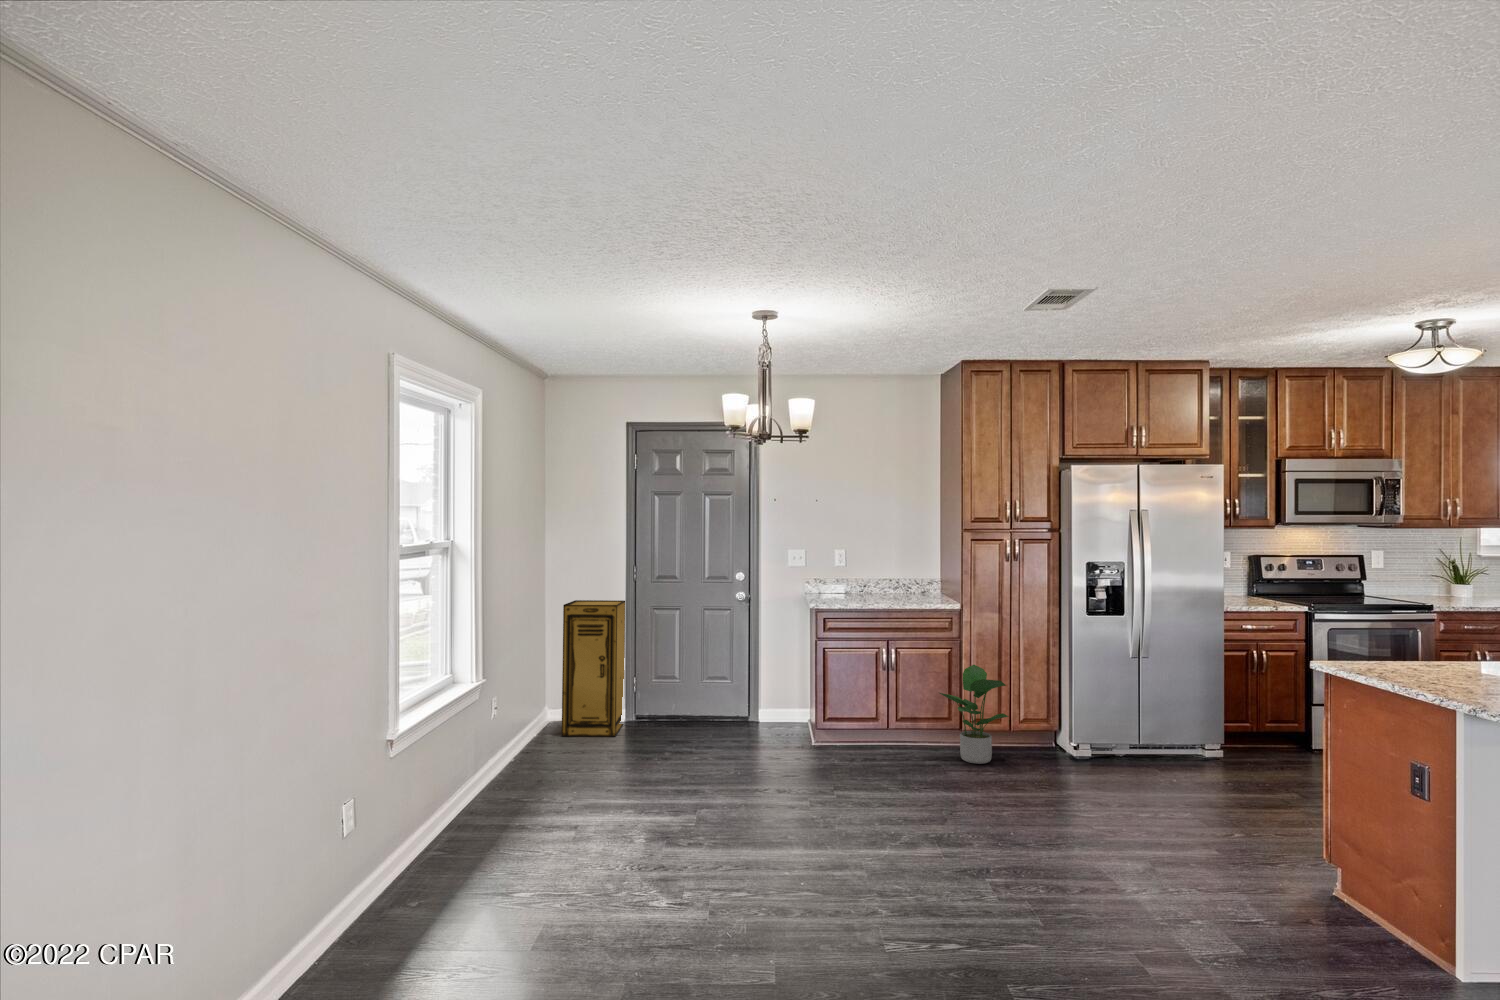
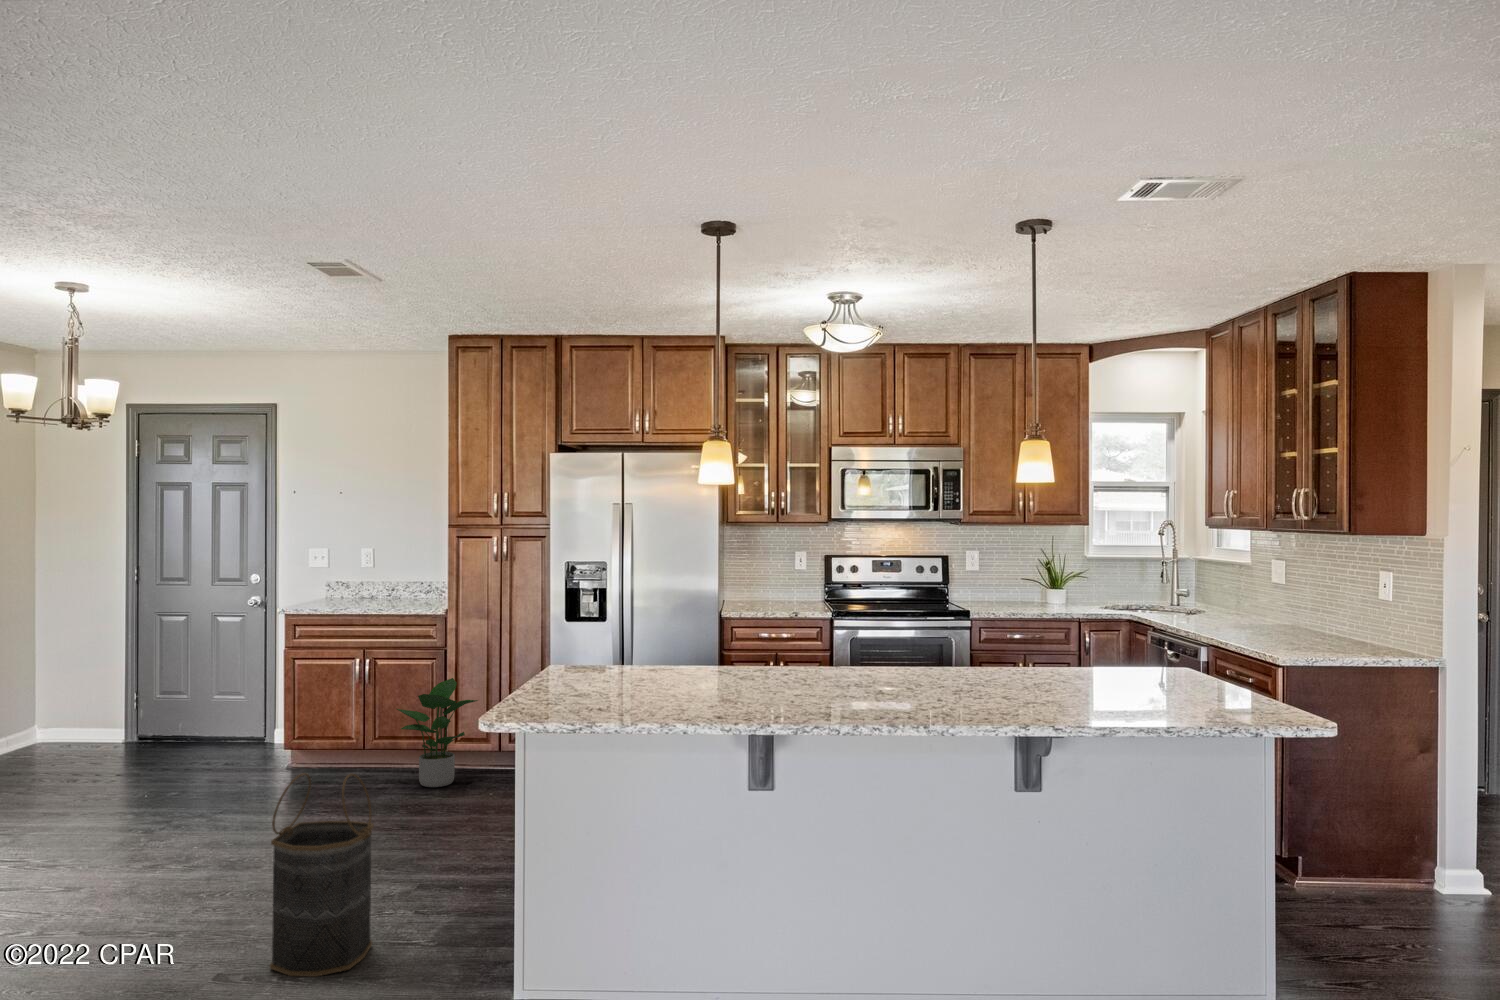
storage cabinet: present [562,600,625,737] -> none [22,605,123,759]
basket: none [1190,760,1304,966] -> present [270,773,374,977]

